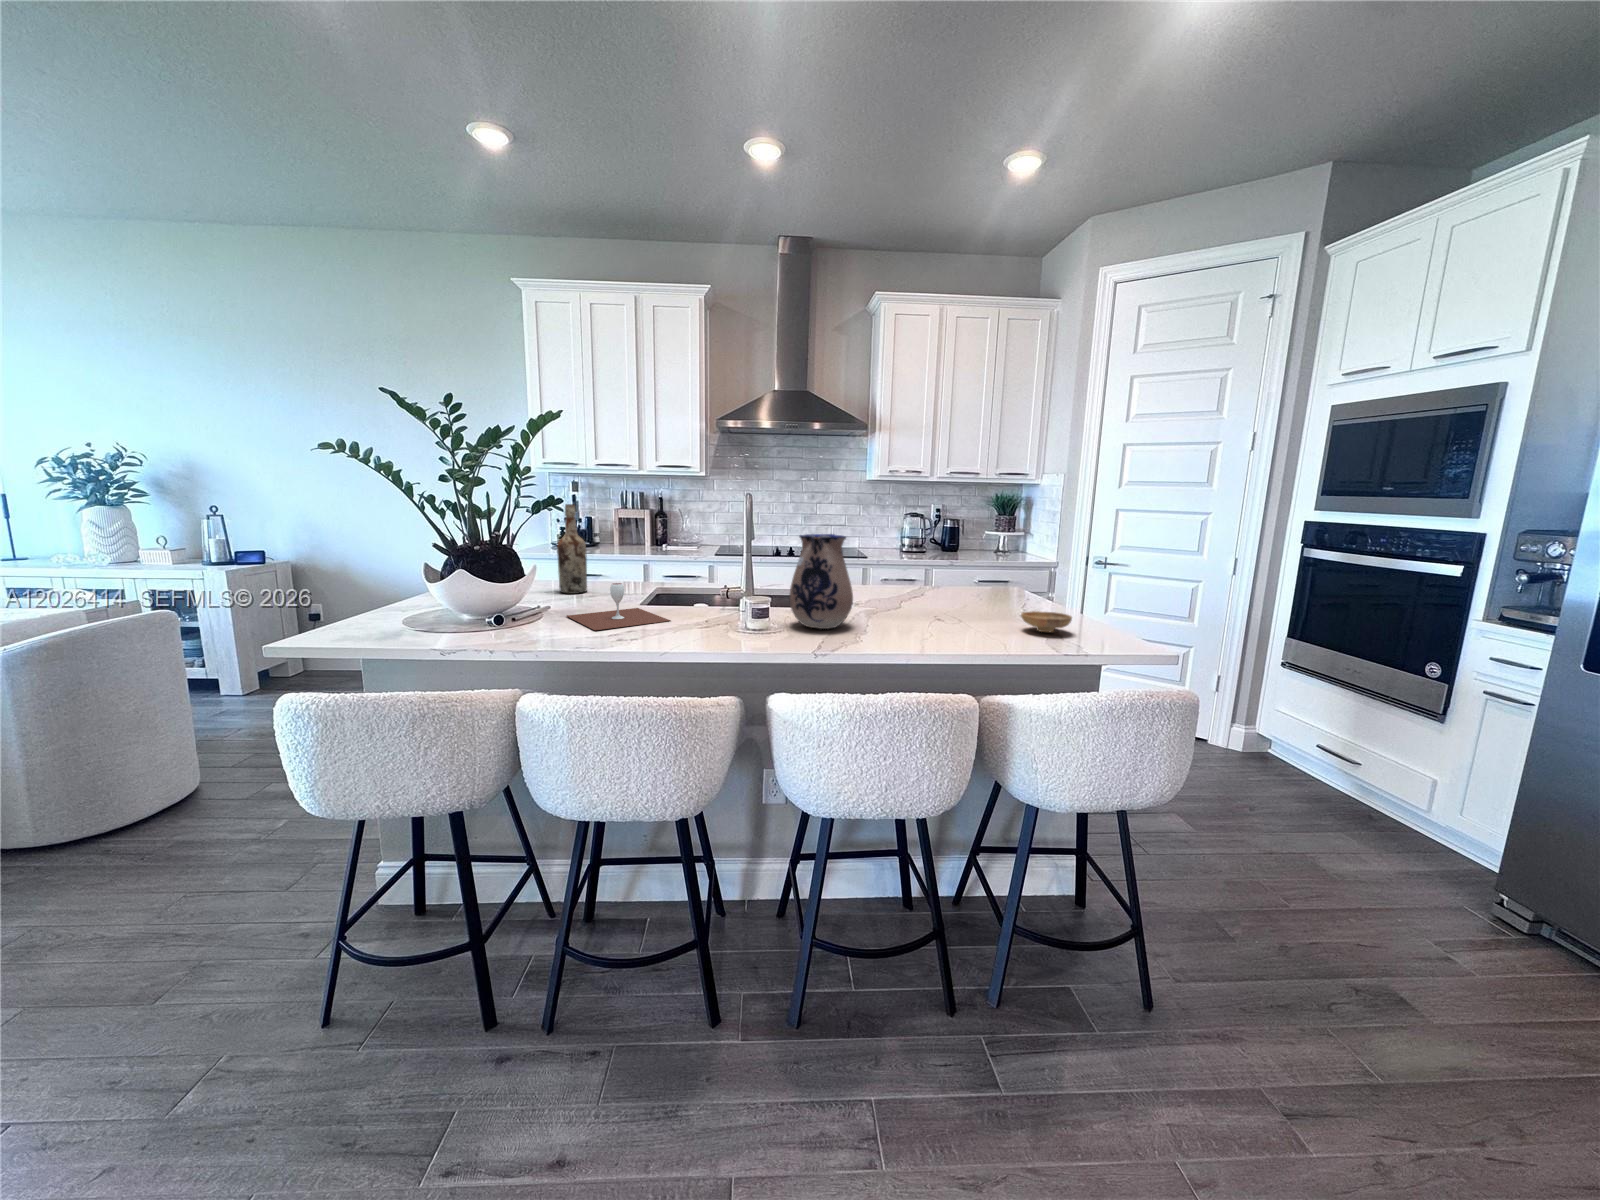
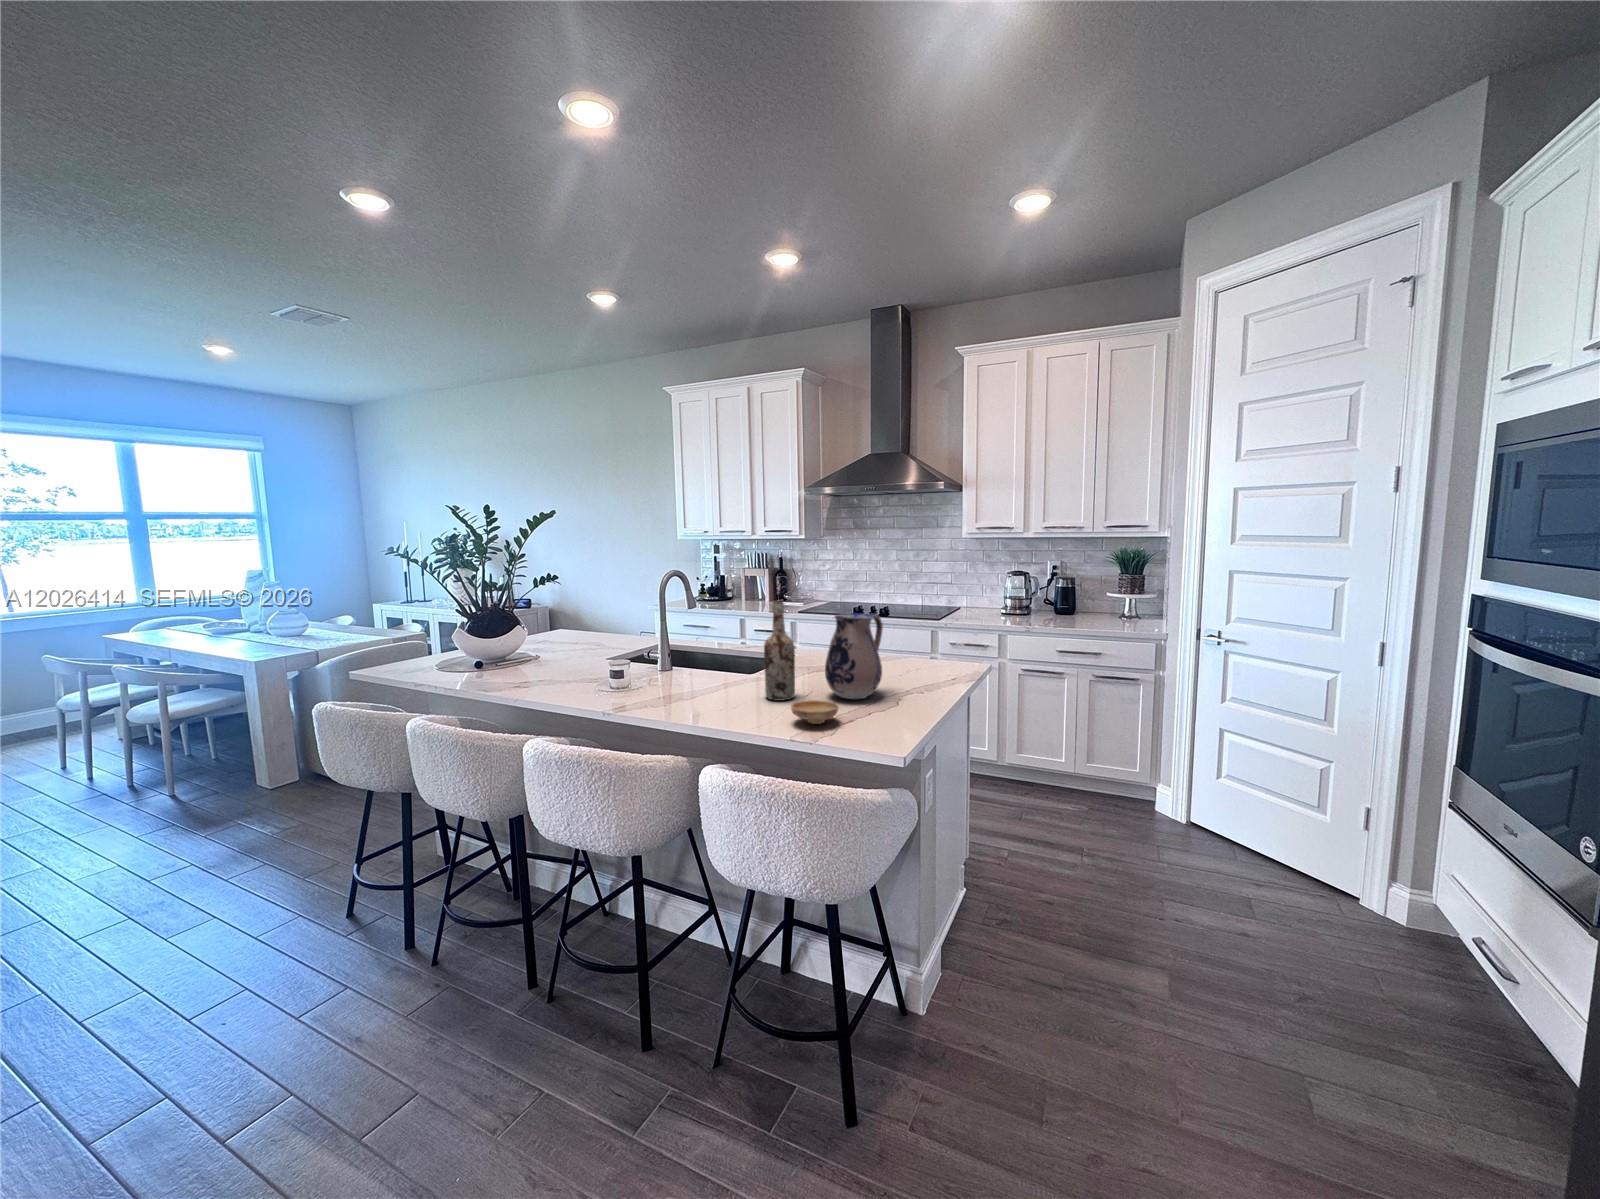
wine bottle: present [557,504,587,594] -> present [764,600,795,701]
ceramic pitcher: present [789,534,853,629] -> present [825,613,883,699]
wine glass: present [567,583,670,630] -> none [507,648,582,684]

